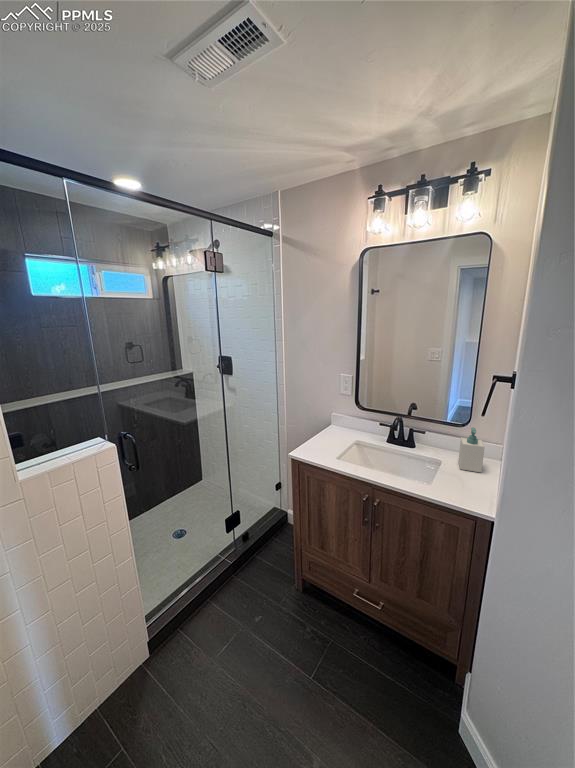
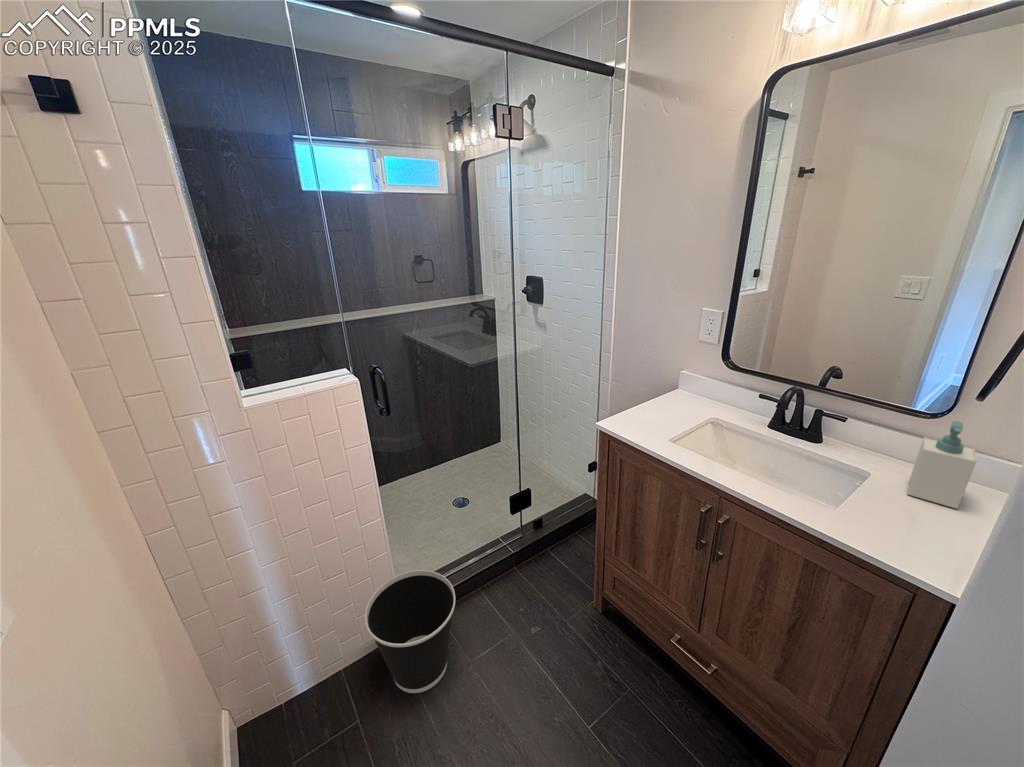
wastebasket: none [127,594,204,707] -> present [365,570,455,693]

